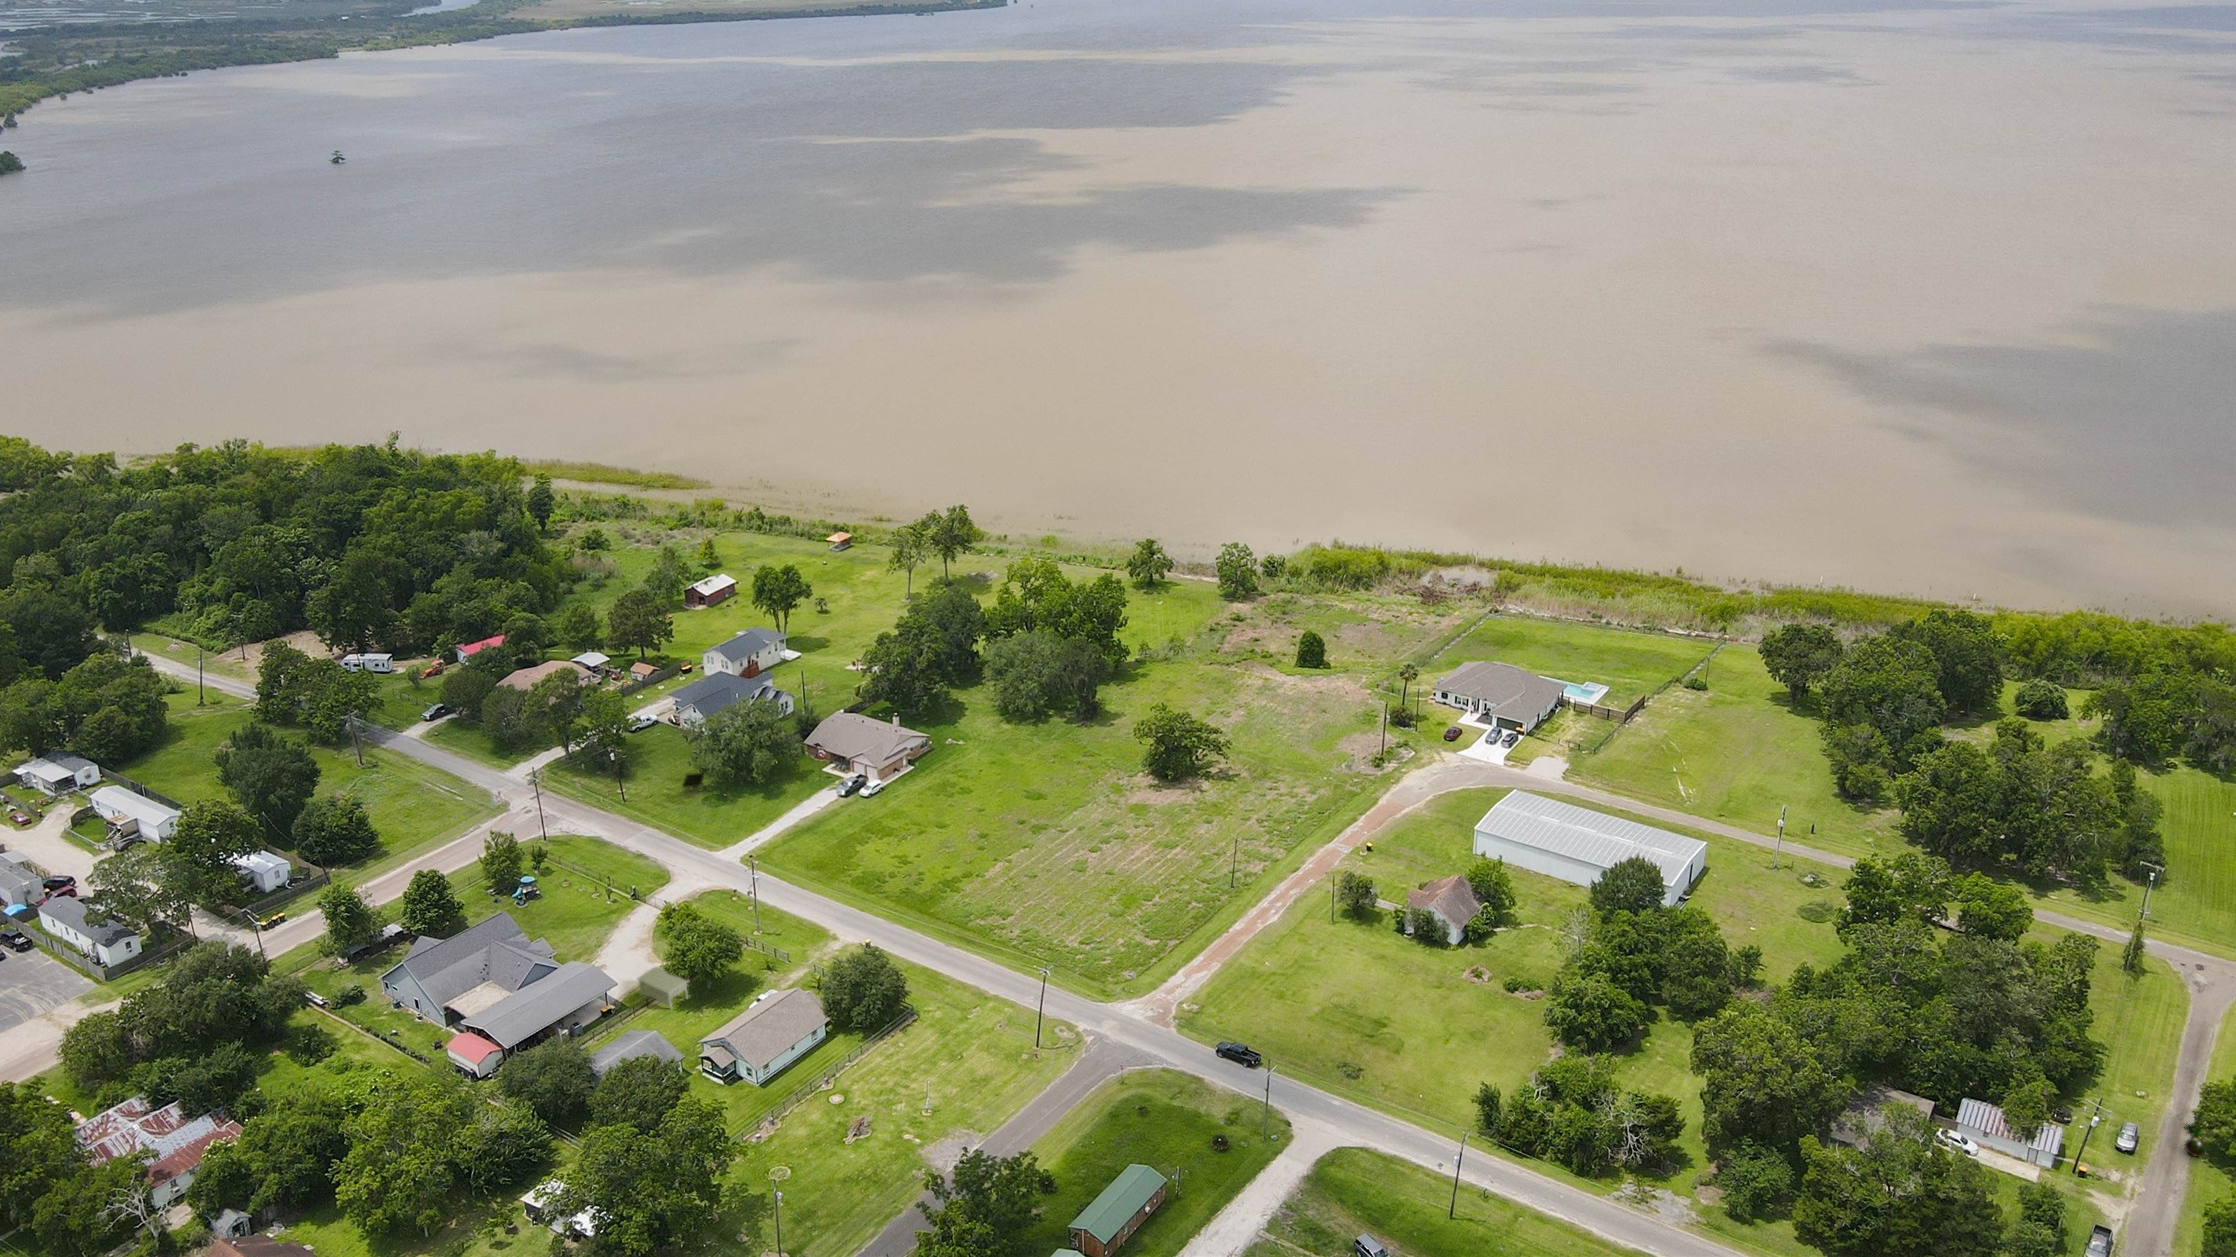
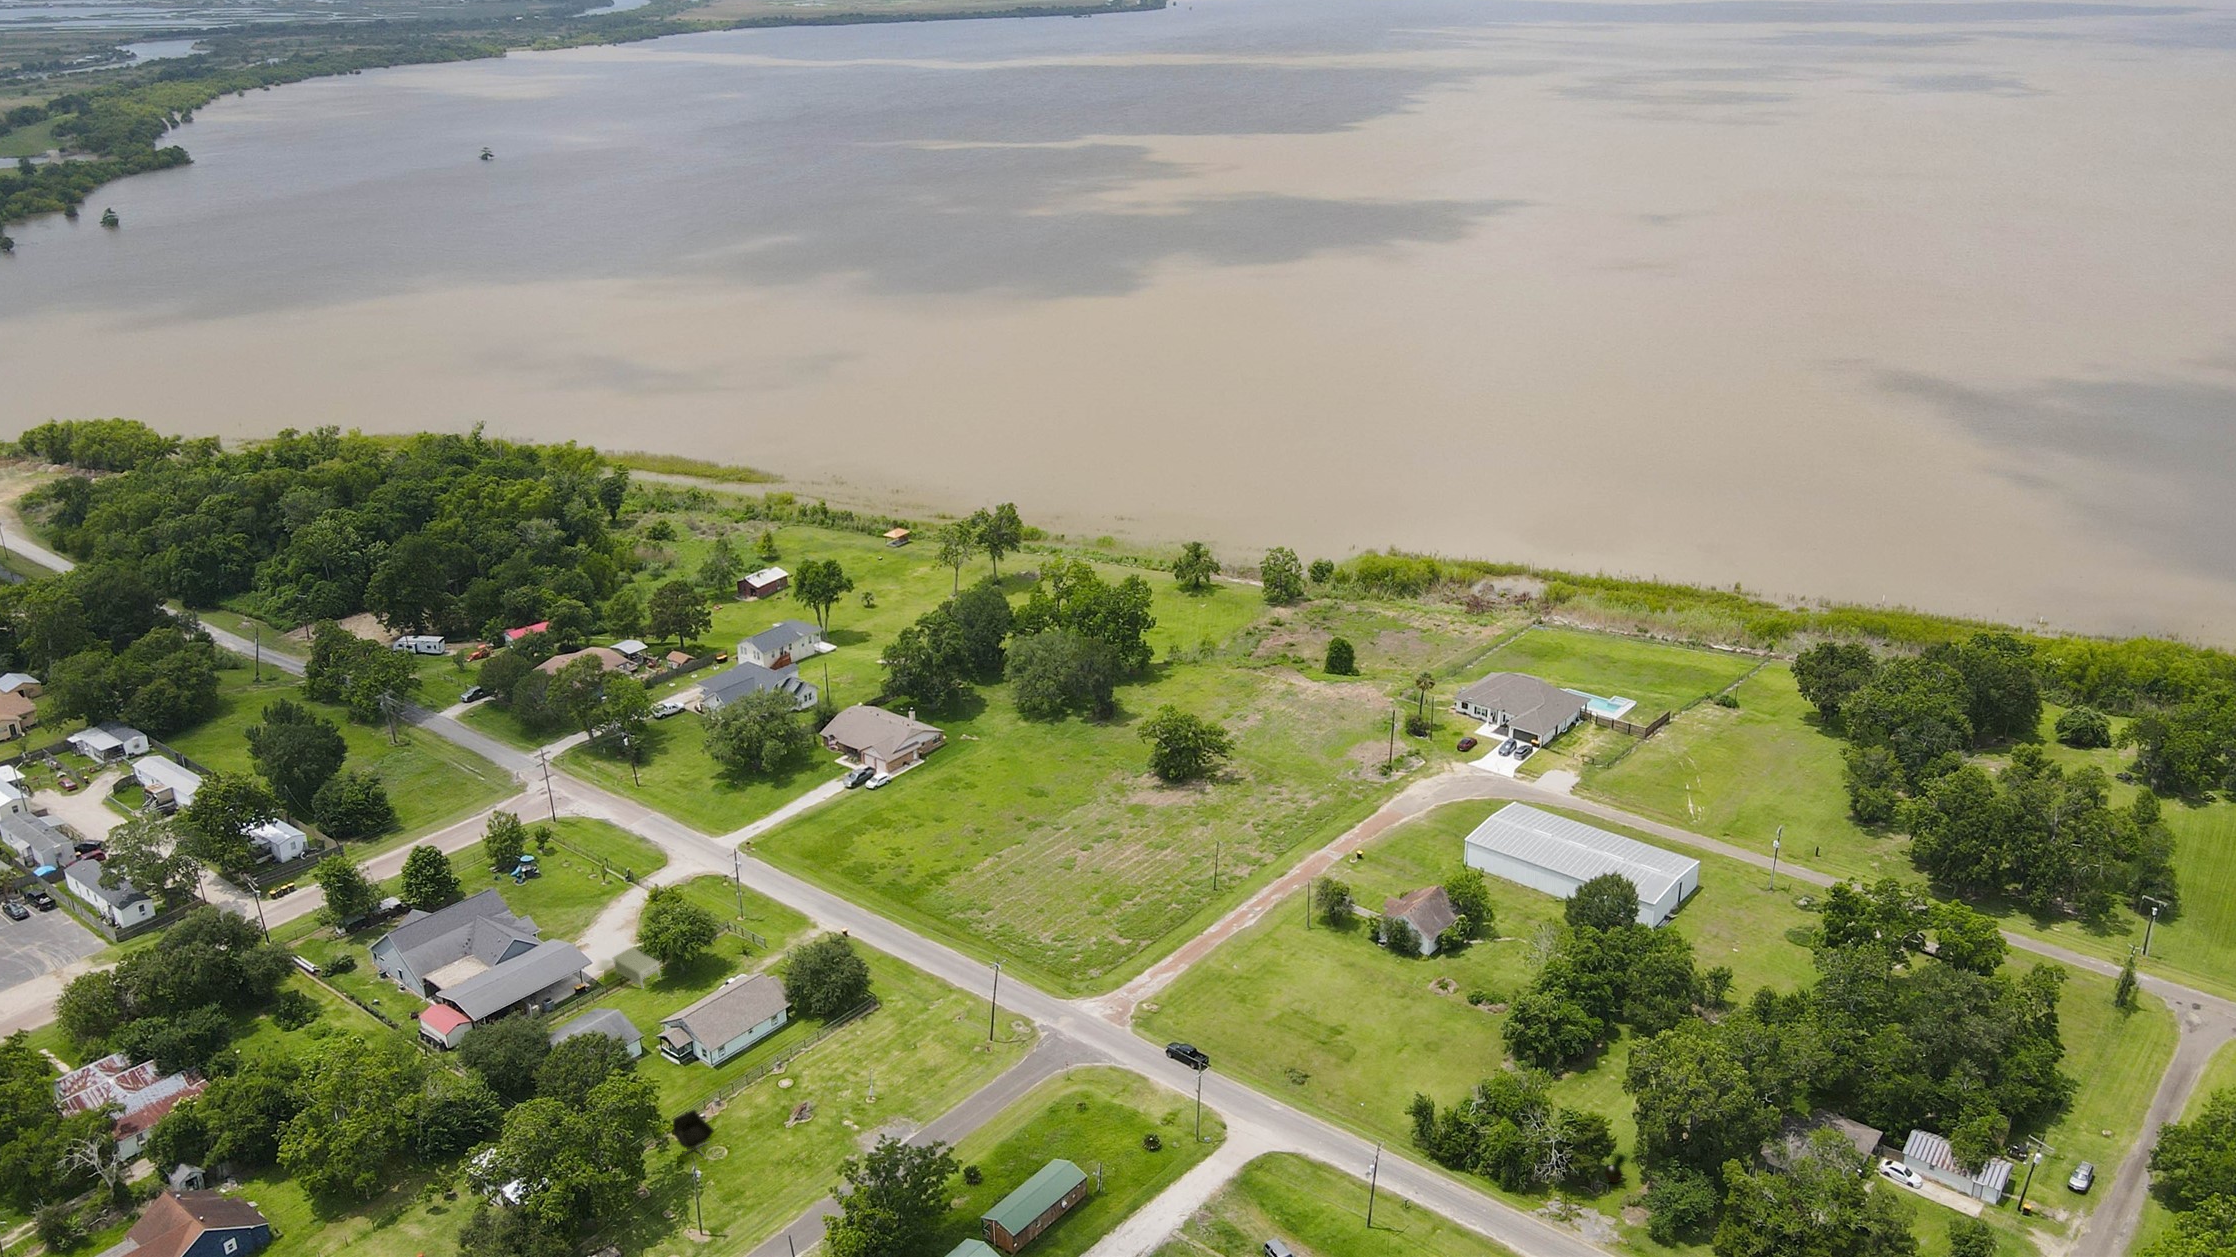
lounge chair: present [682,771,705,790] -> present [673,1110,714,1154]
potted tree: present [2182,1123,2206,1156] -> present [1605,1154,1627,1183]

